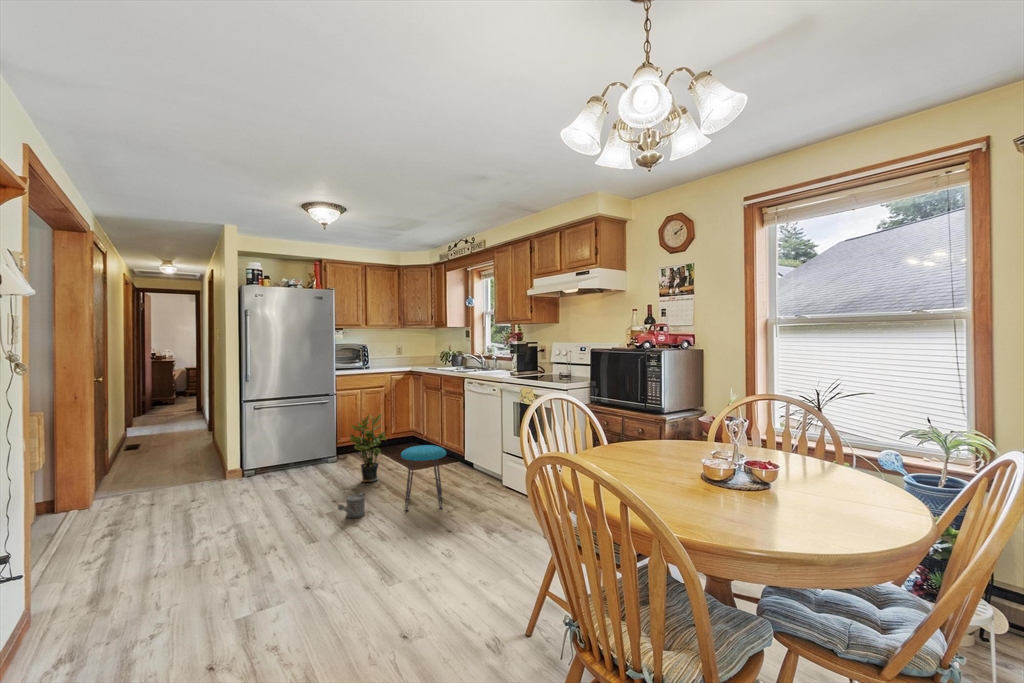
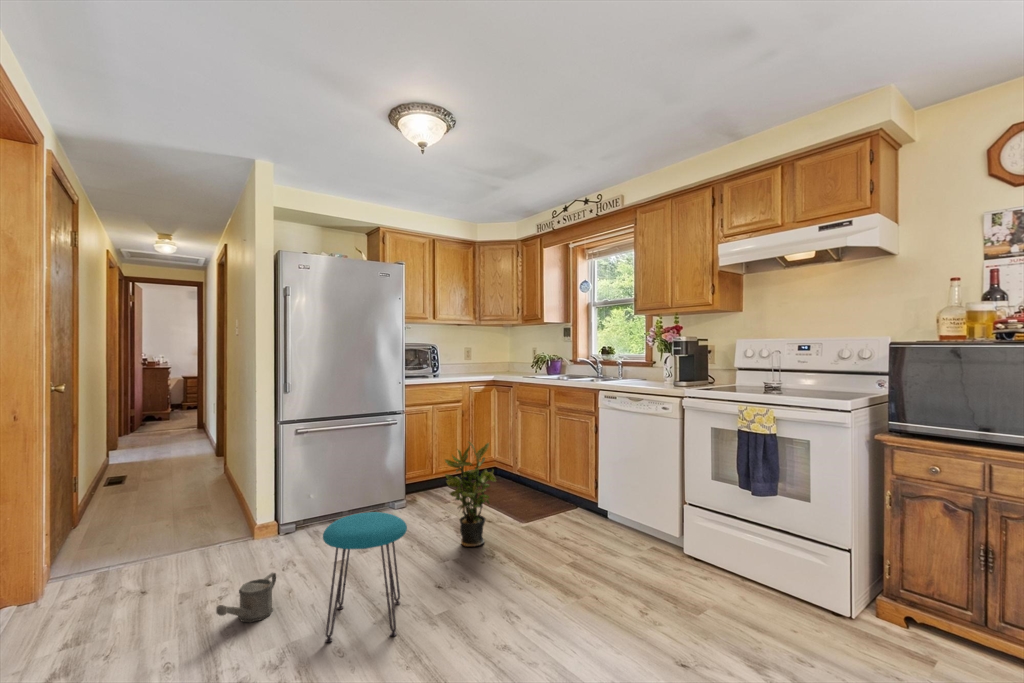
stool: present [401,445,446,510] -> present [323,512,407,642]
watering can: present [338,492,365,518] -> present [216,573,276,622]

